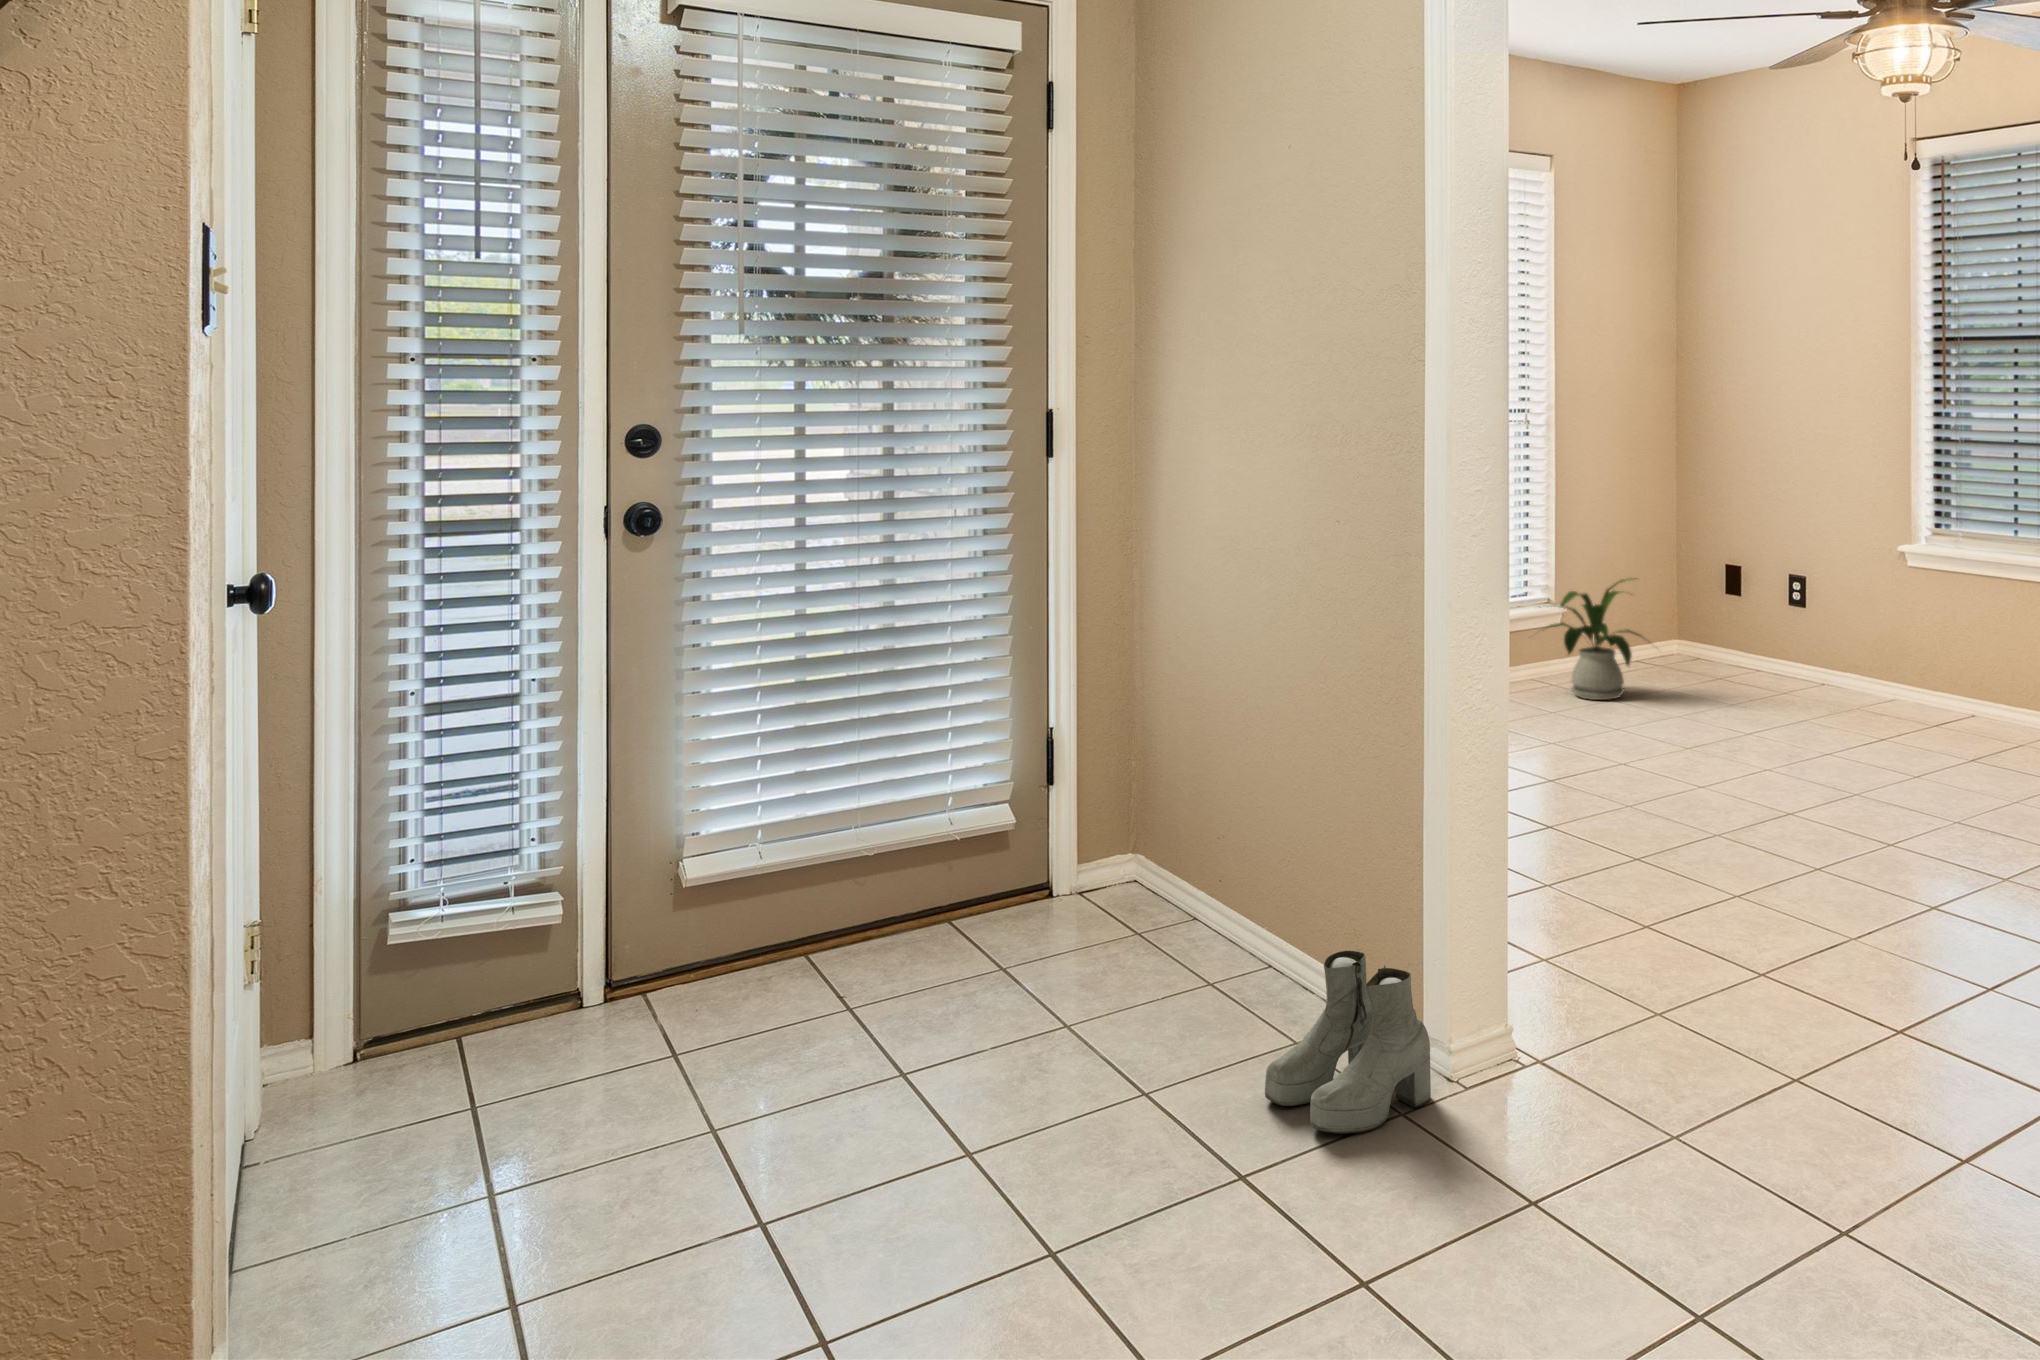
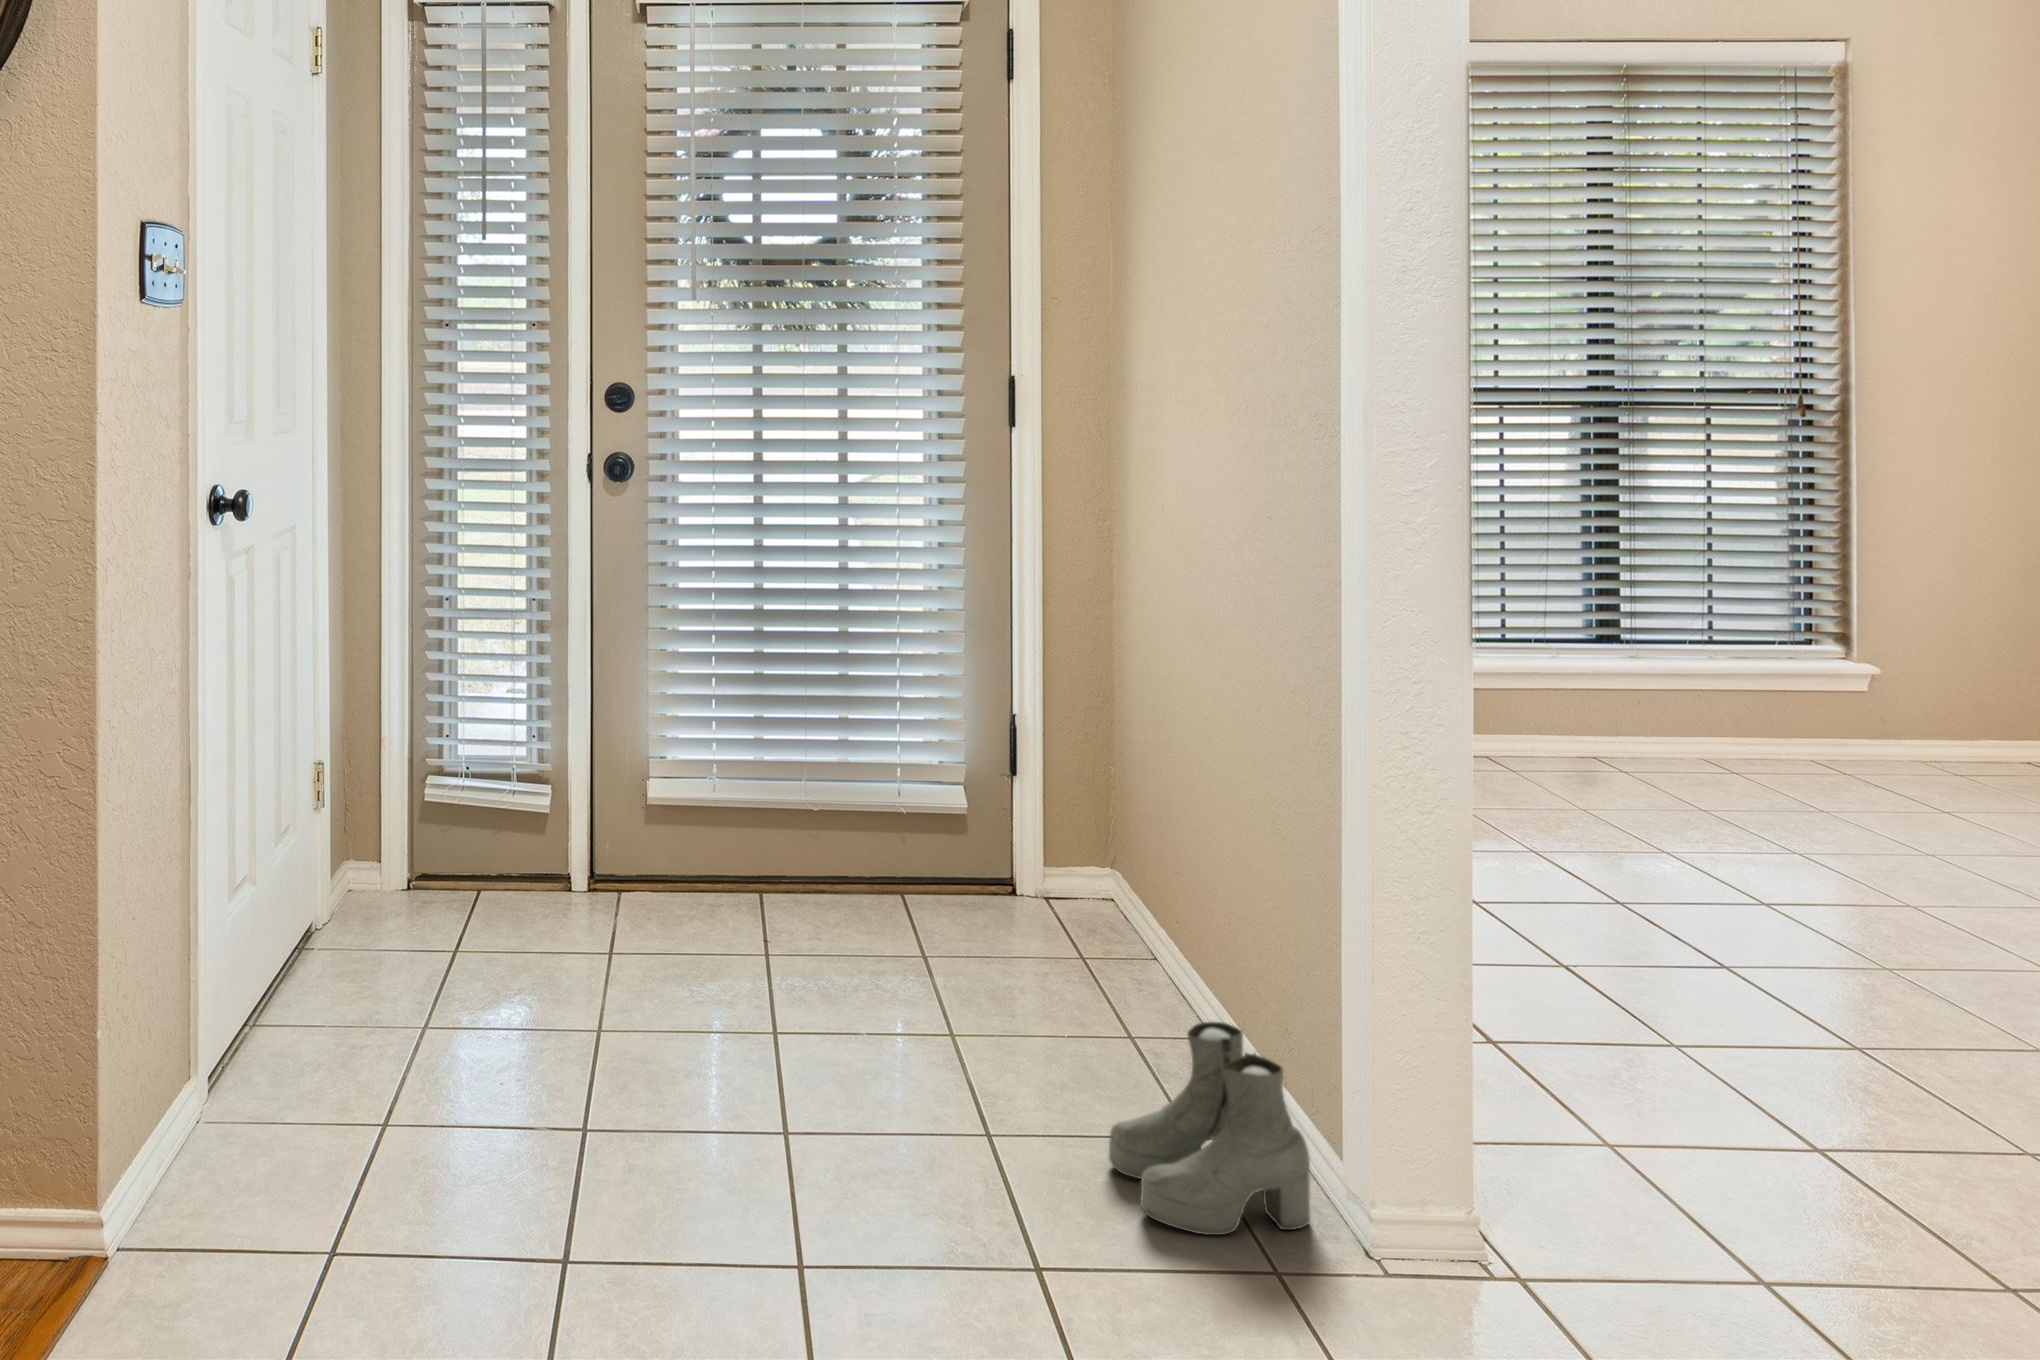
house plant: present [1539,578,1641,700] -> none [1780,637,2013,803]

